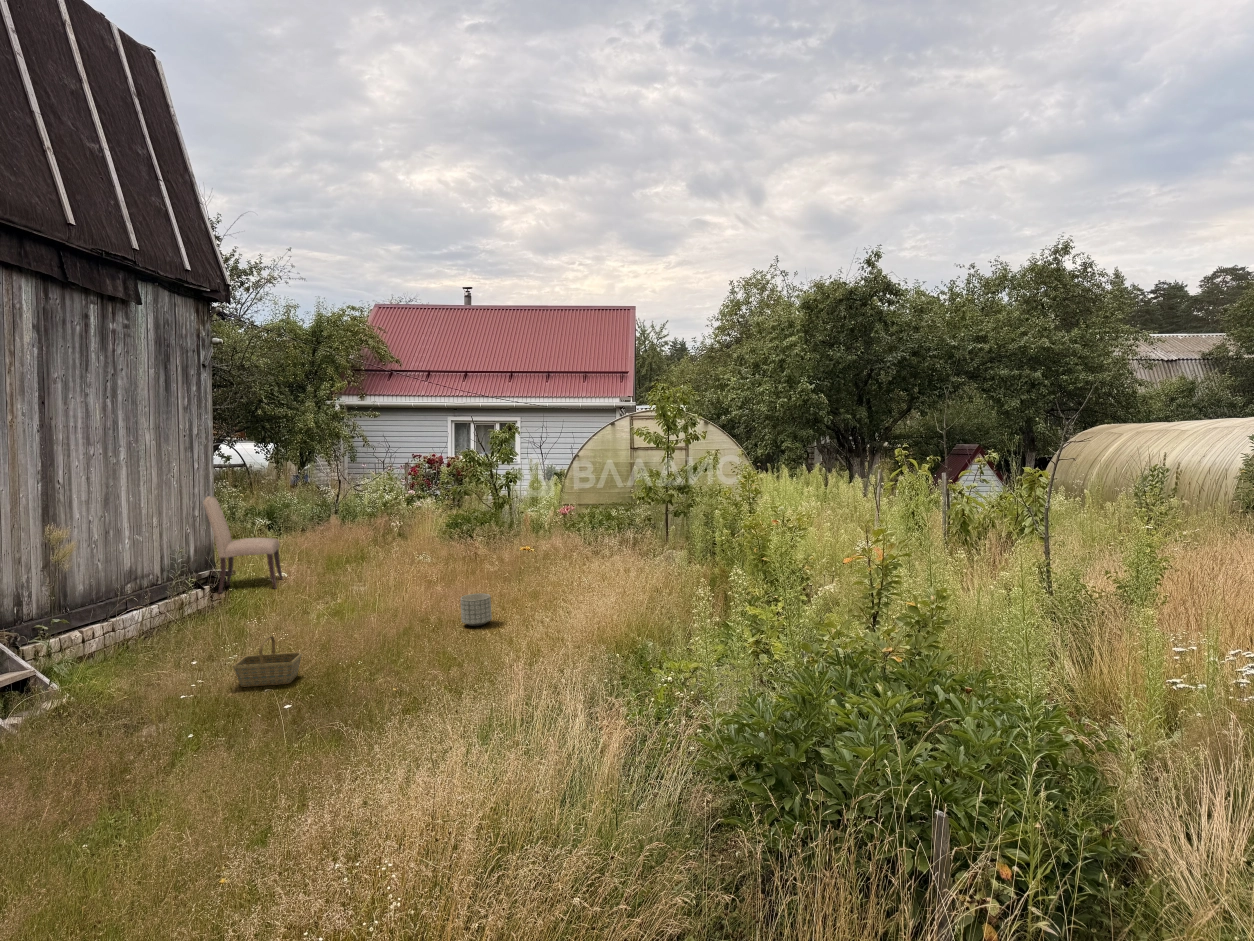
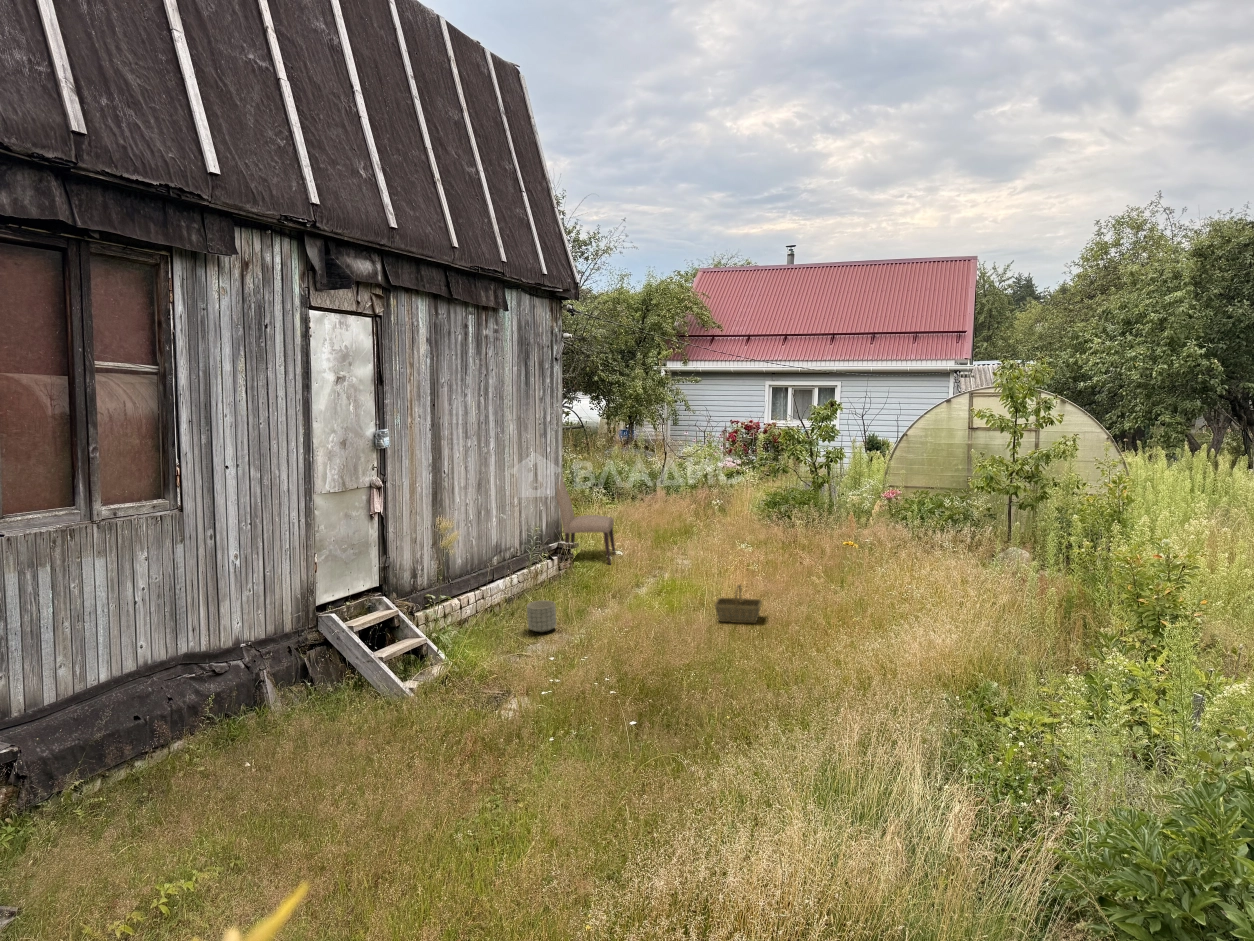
planter: present [460,593,492,626] -> present [527,600,556,633]
basket: present [233,636,302,687] -> present [714,585,762,623]

